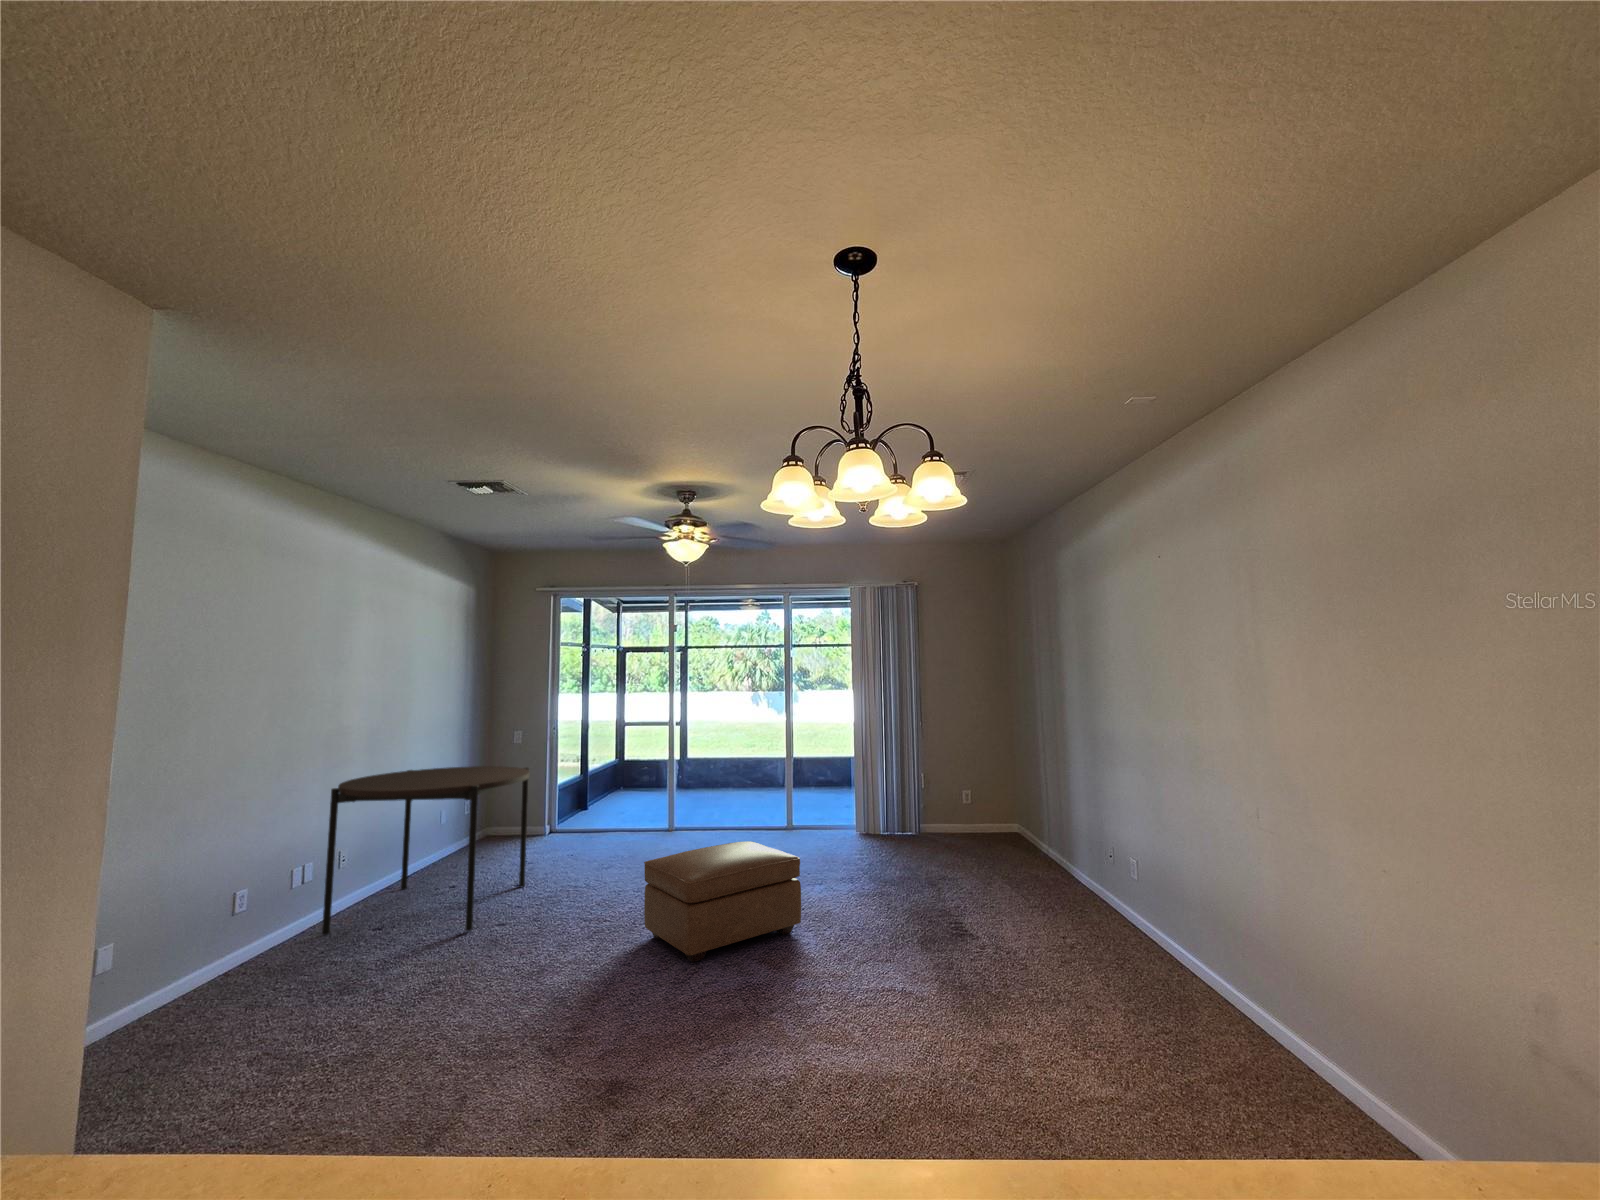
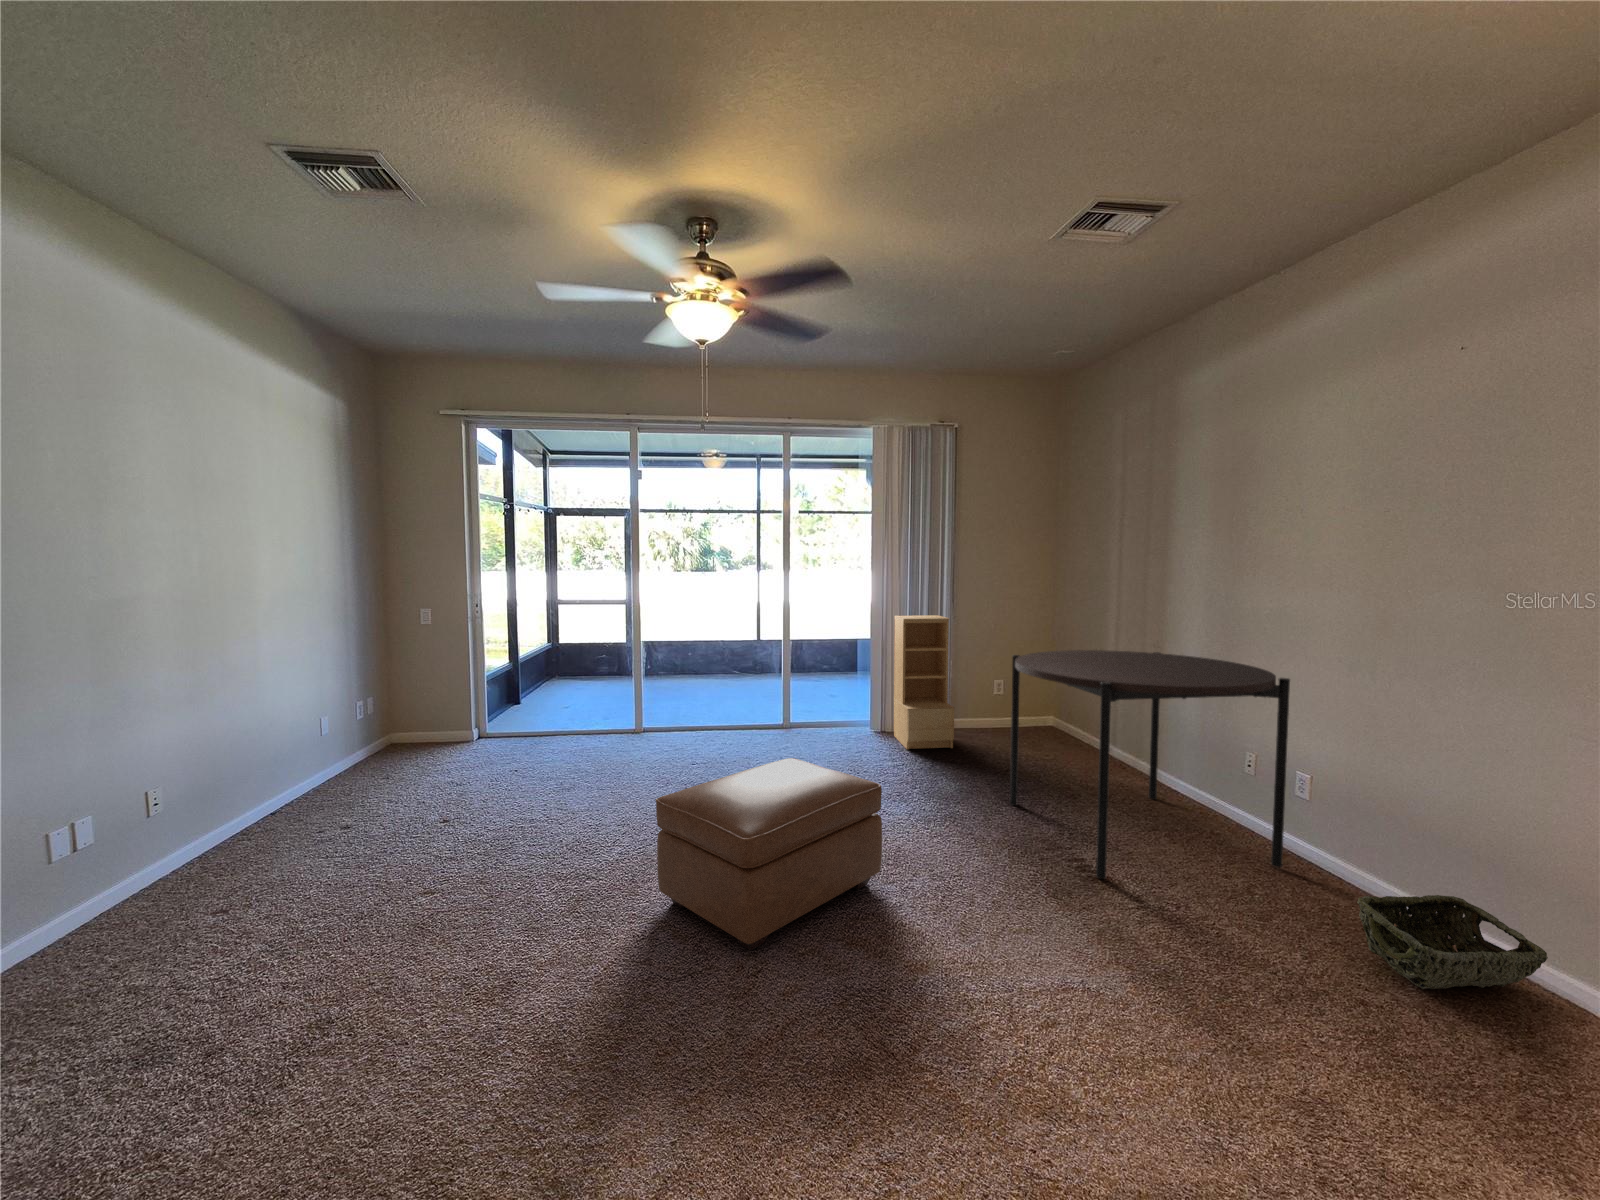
bookshelf: none [874,735,920,849] -> present [894,615,954,749]
dining table: present [322,766,529,935] -> present [1010,650,1290,879]
woven basket: none [1107,940,1223,1005] -> present [1357,895,1548,989]

